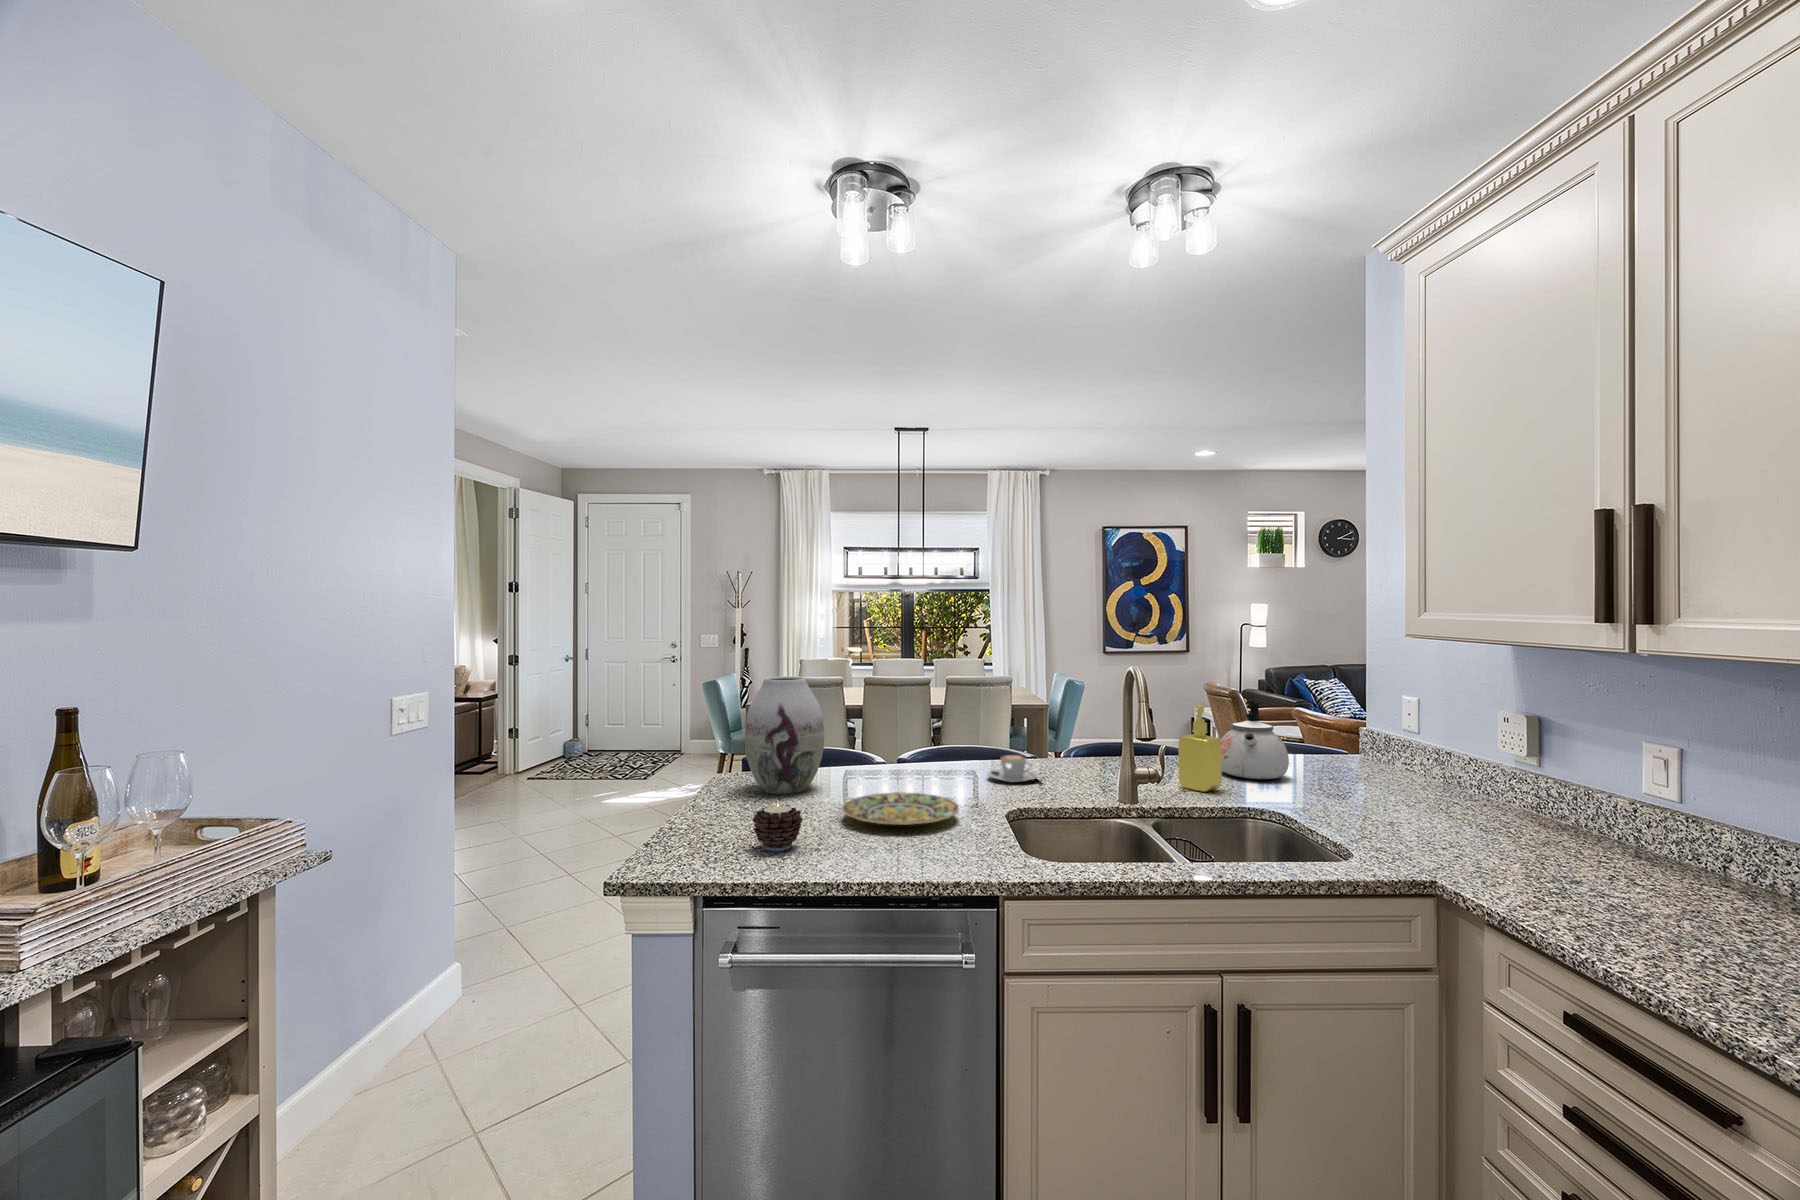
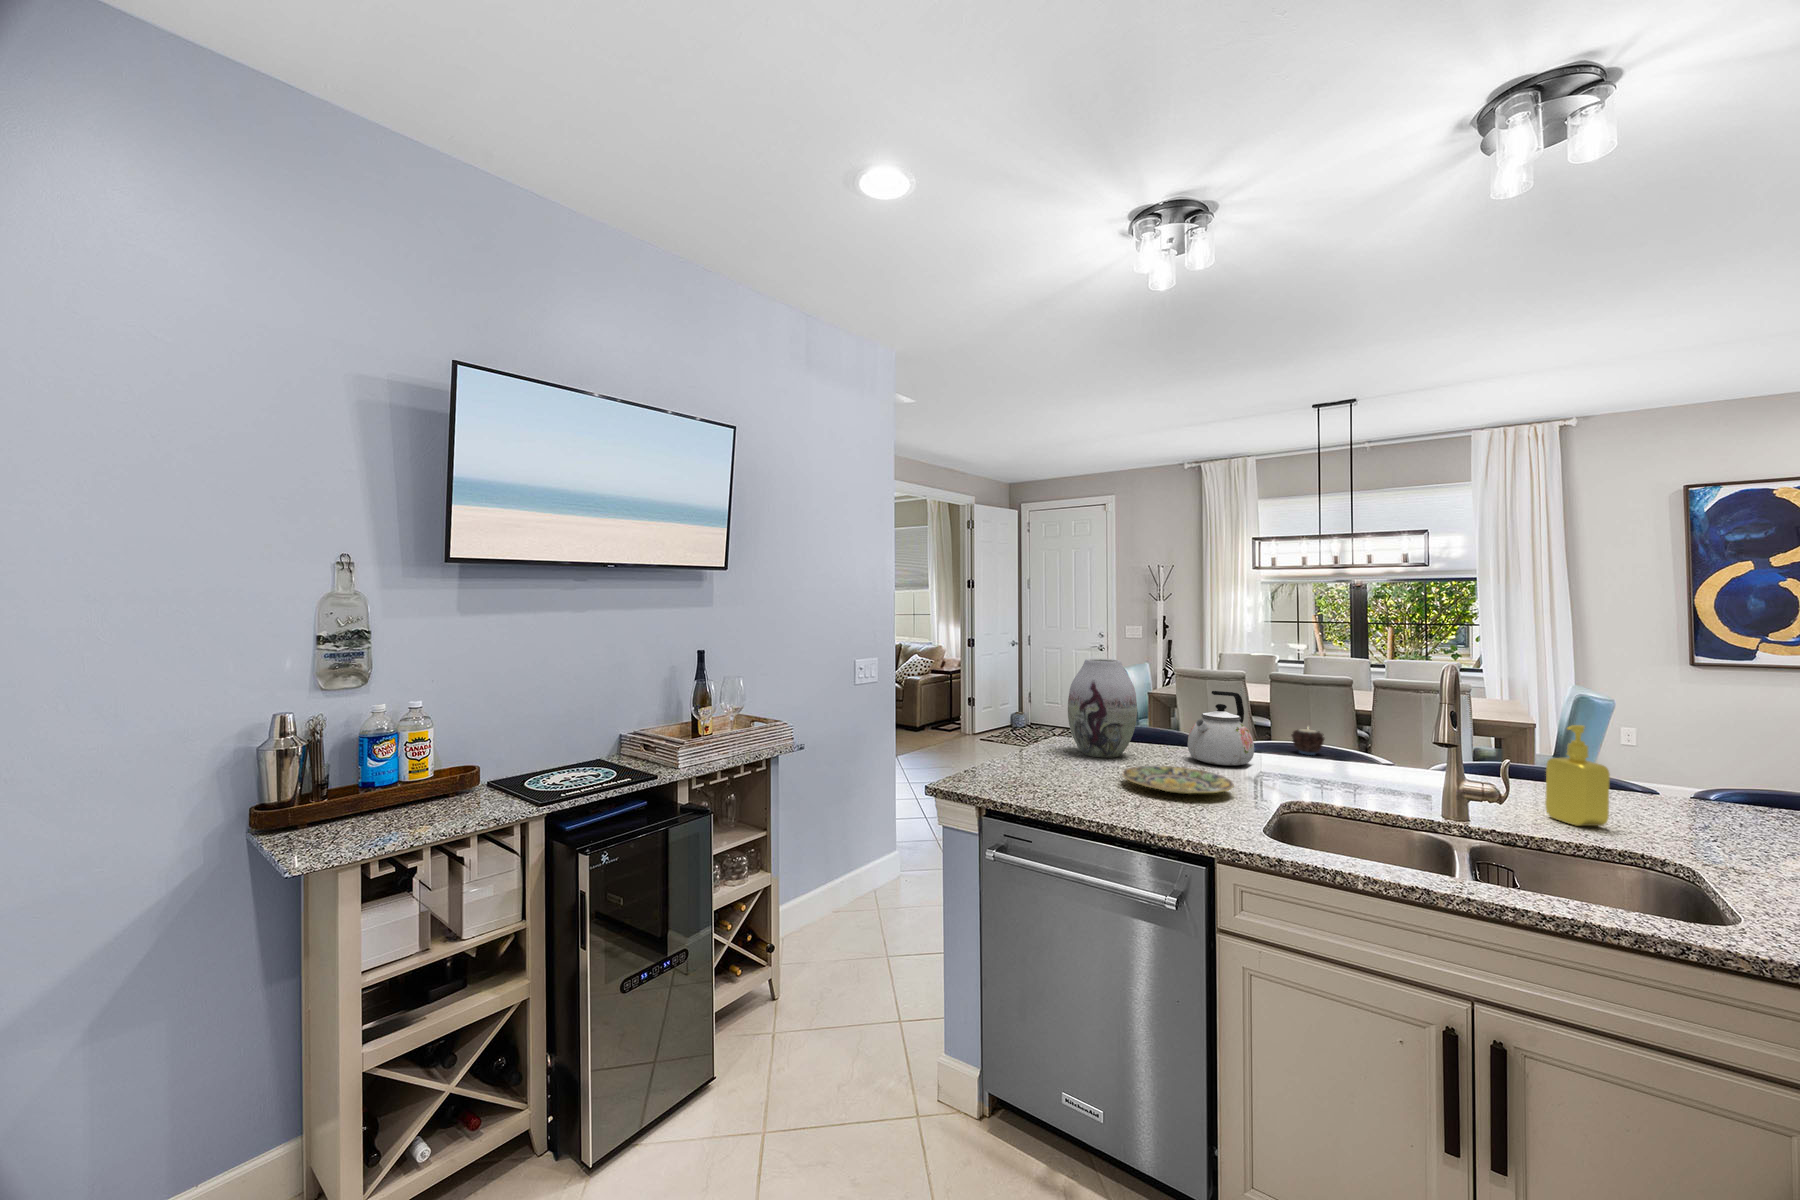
kettle: present [1221,699,1289,779] -> present [1188,691,1254,766]
coffee cup: present [987,755,1036,782] -> none [1307,755,1369,783]
candle: present [752,803,803,851] -> present [1291,729,1324,755]

